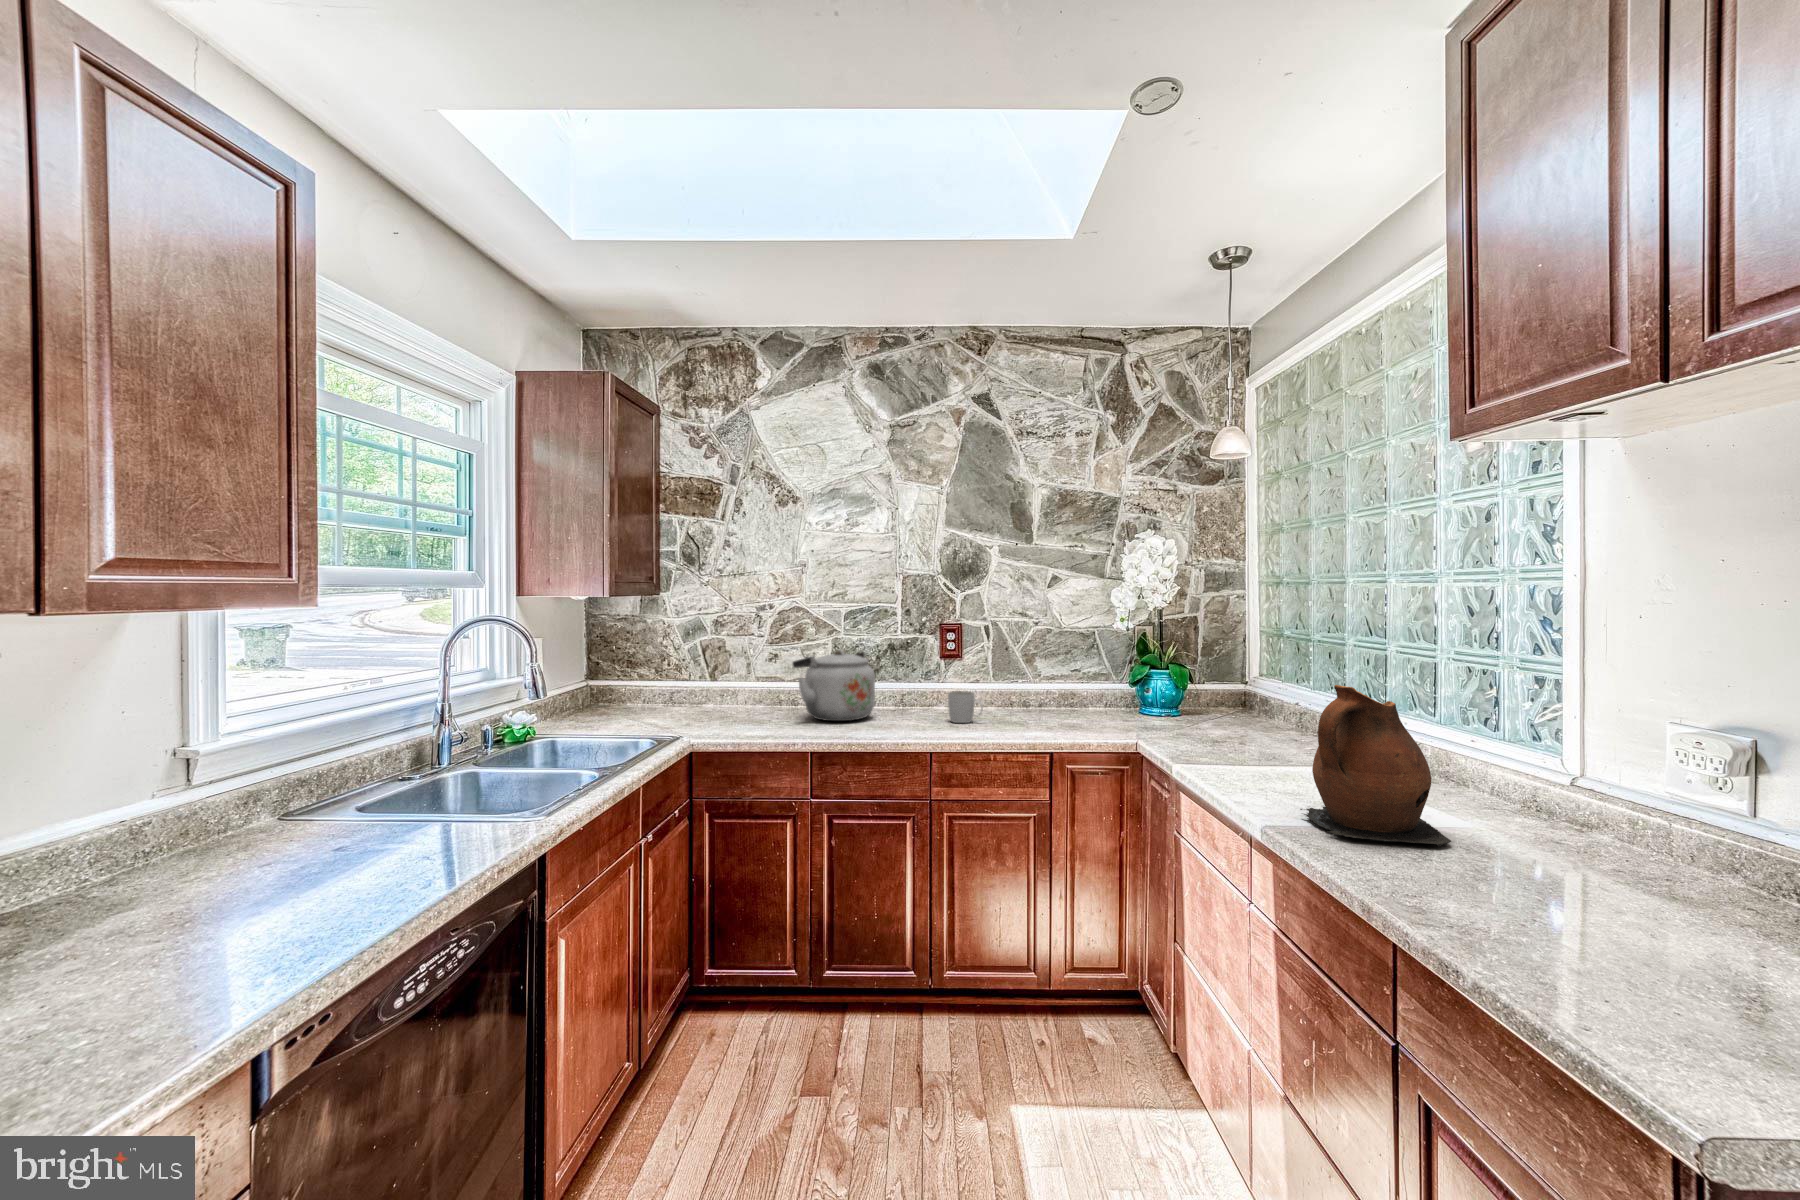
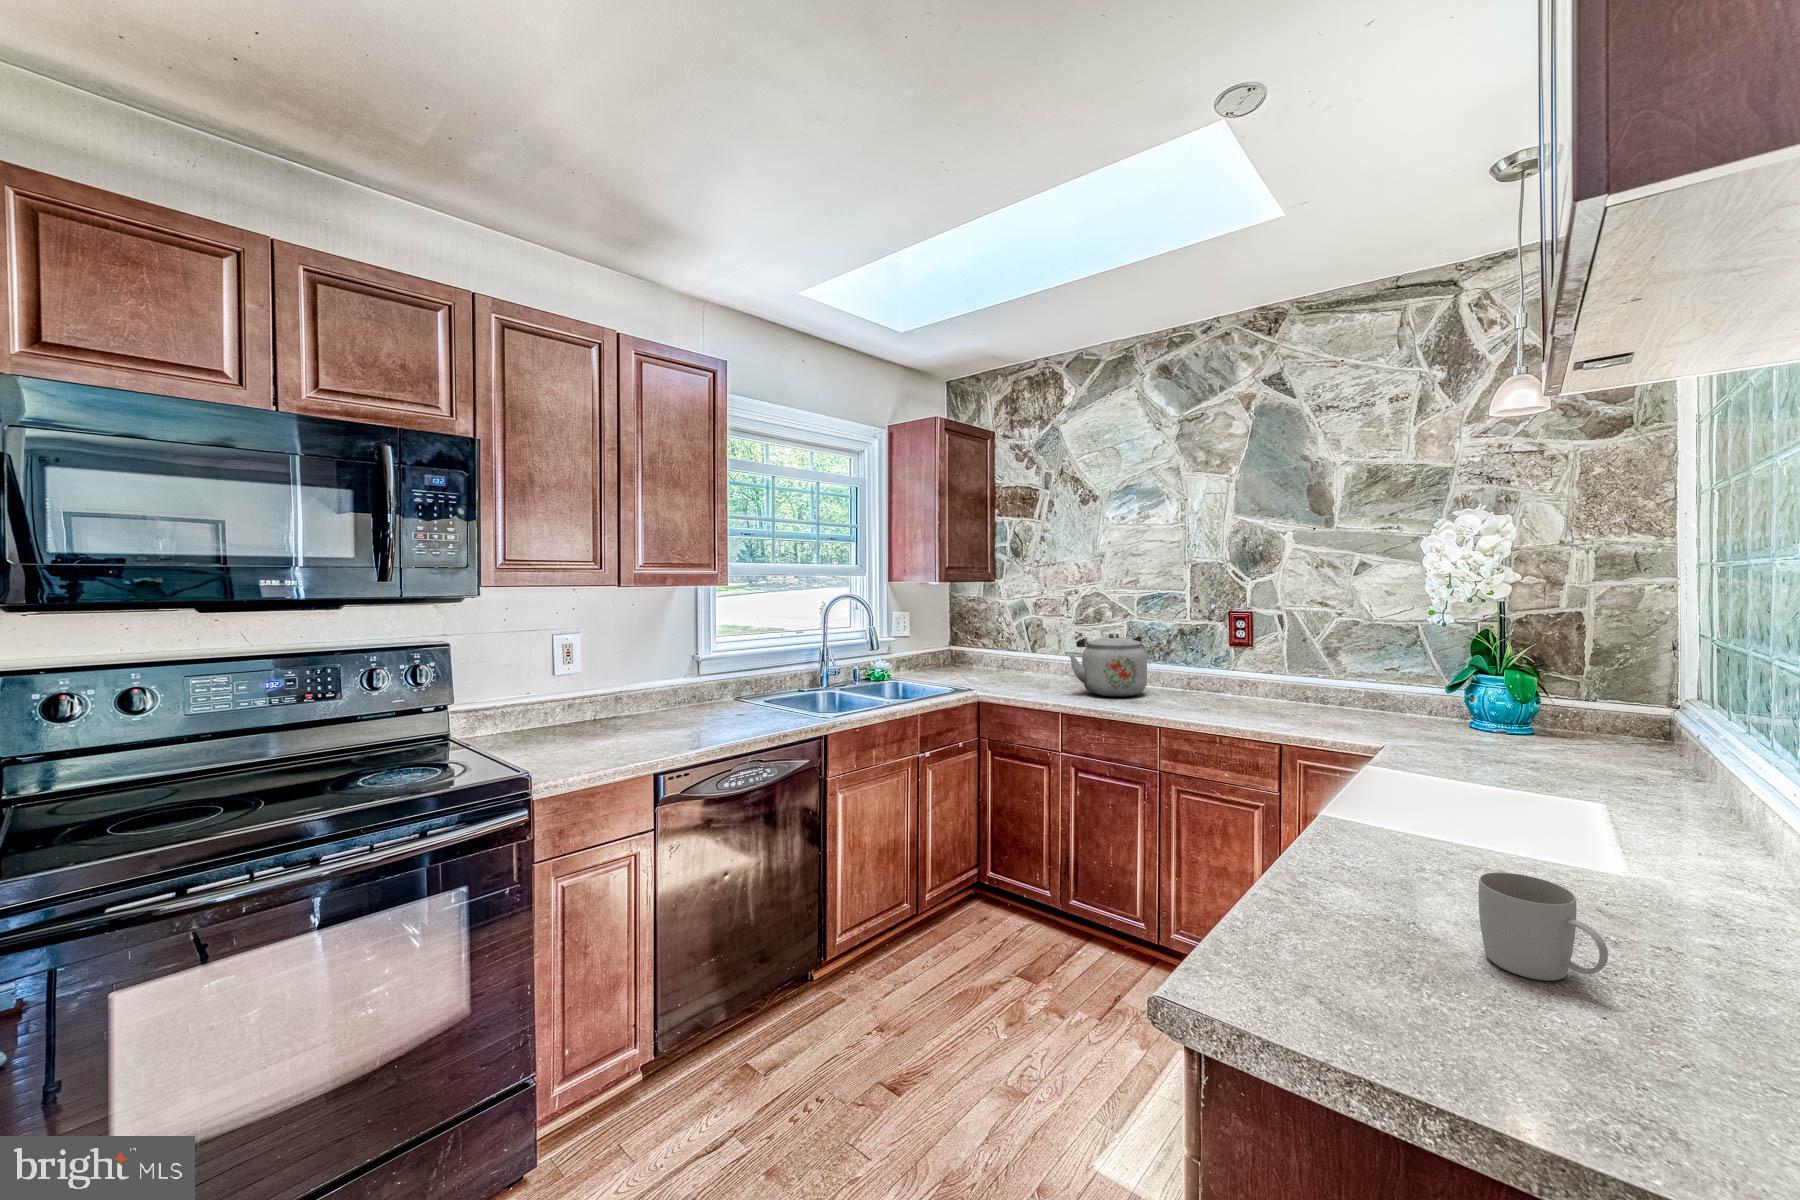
ceramic pitcher: present [1300,685,1451,847] -> none [1348,699,1538,902]
mug: present [948,691,983,723] -> present [1478,872,1608,981]

